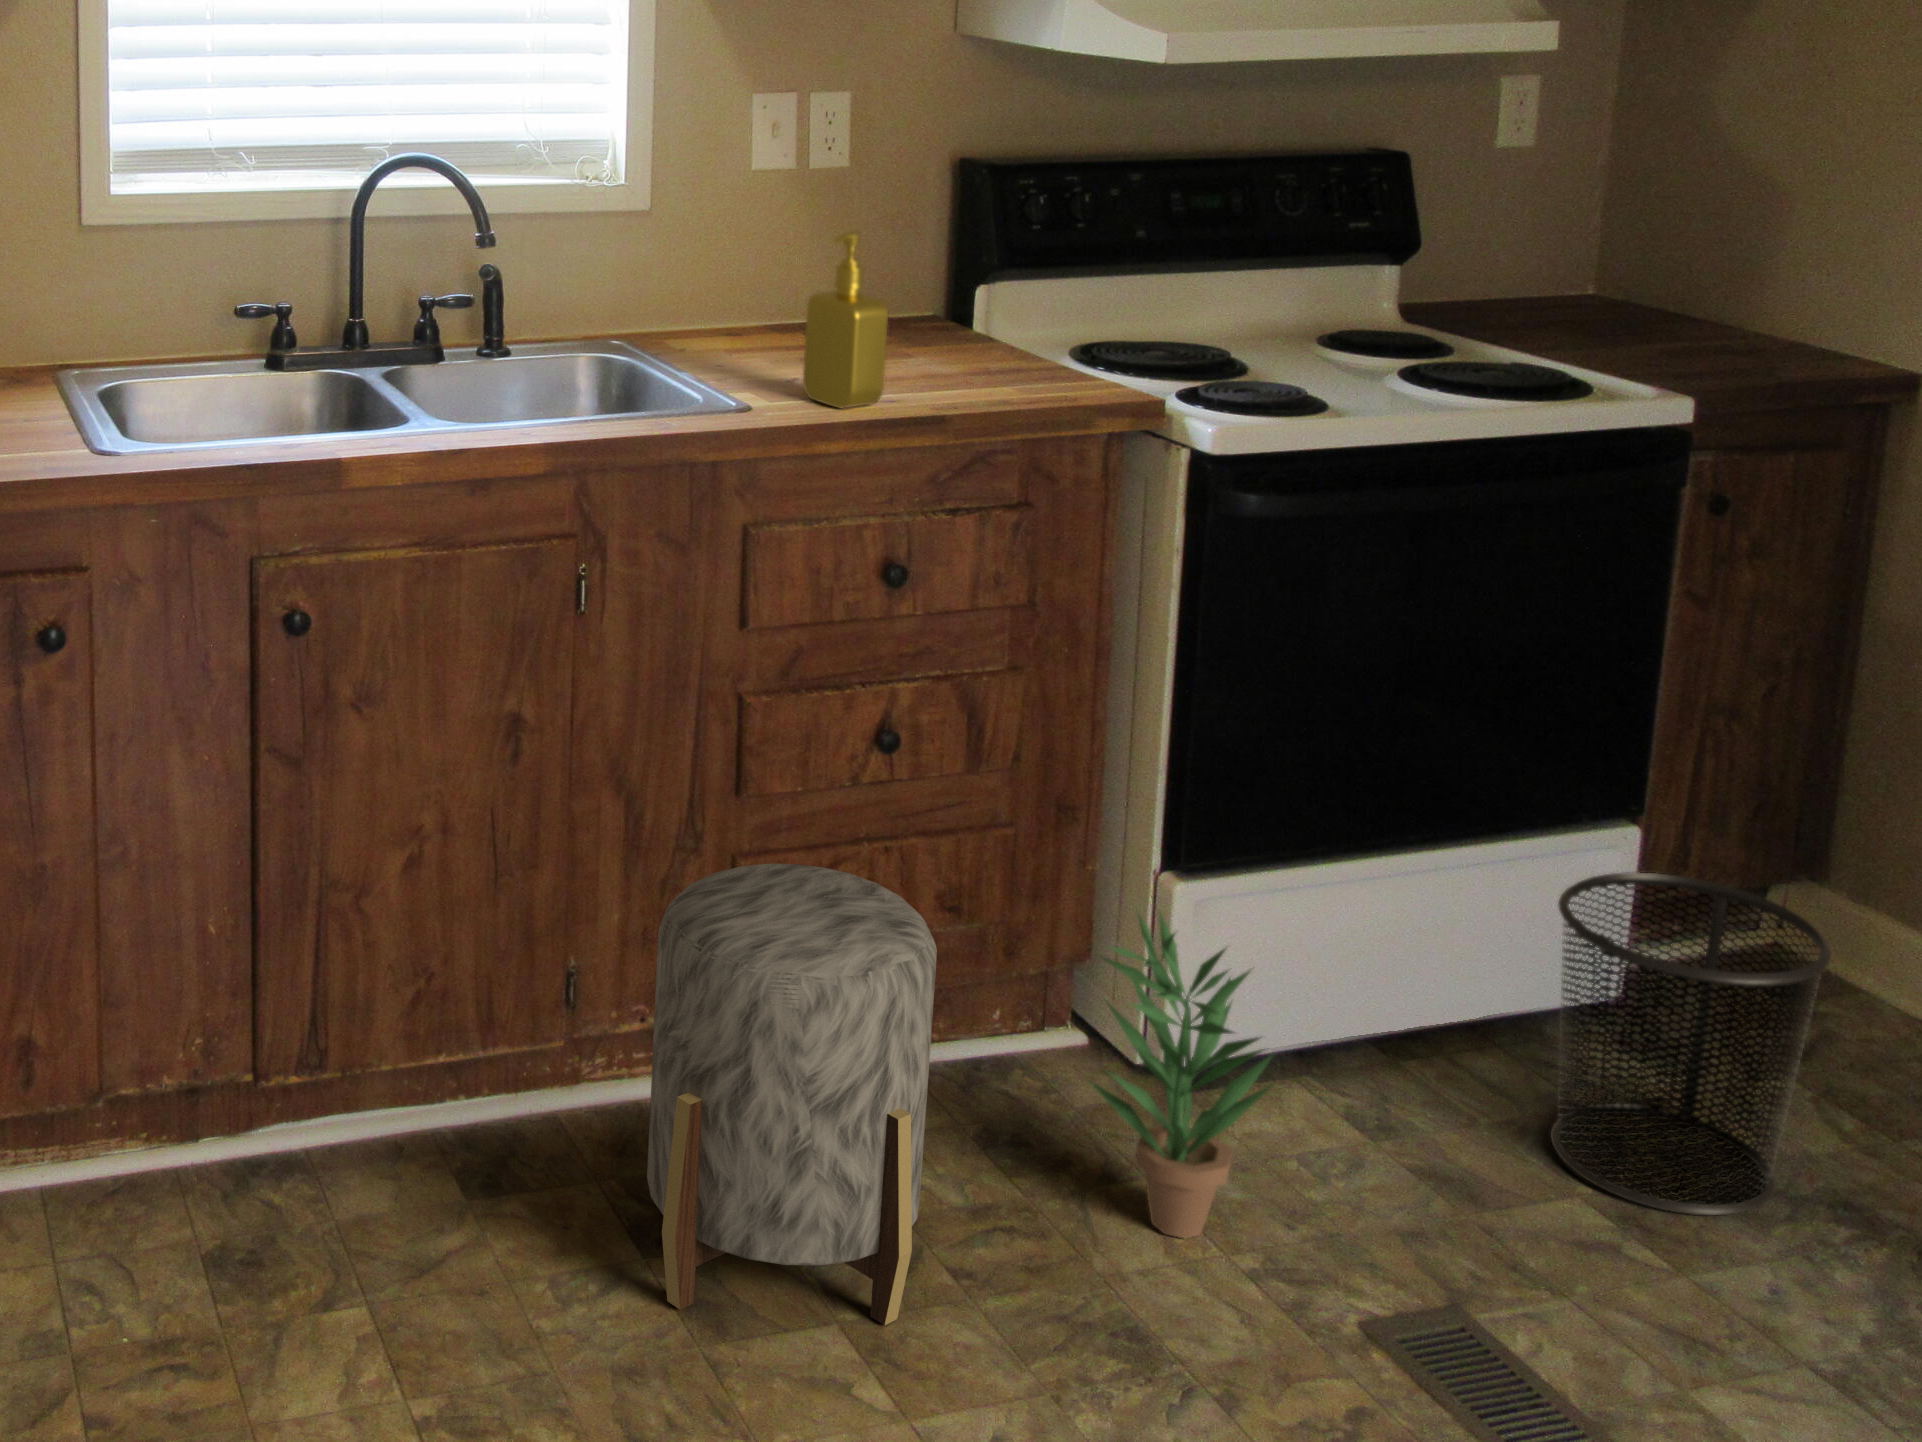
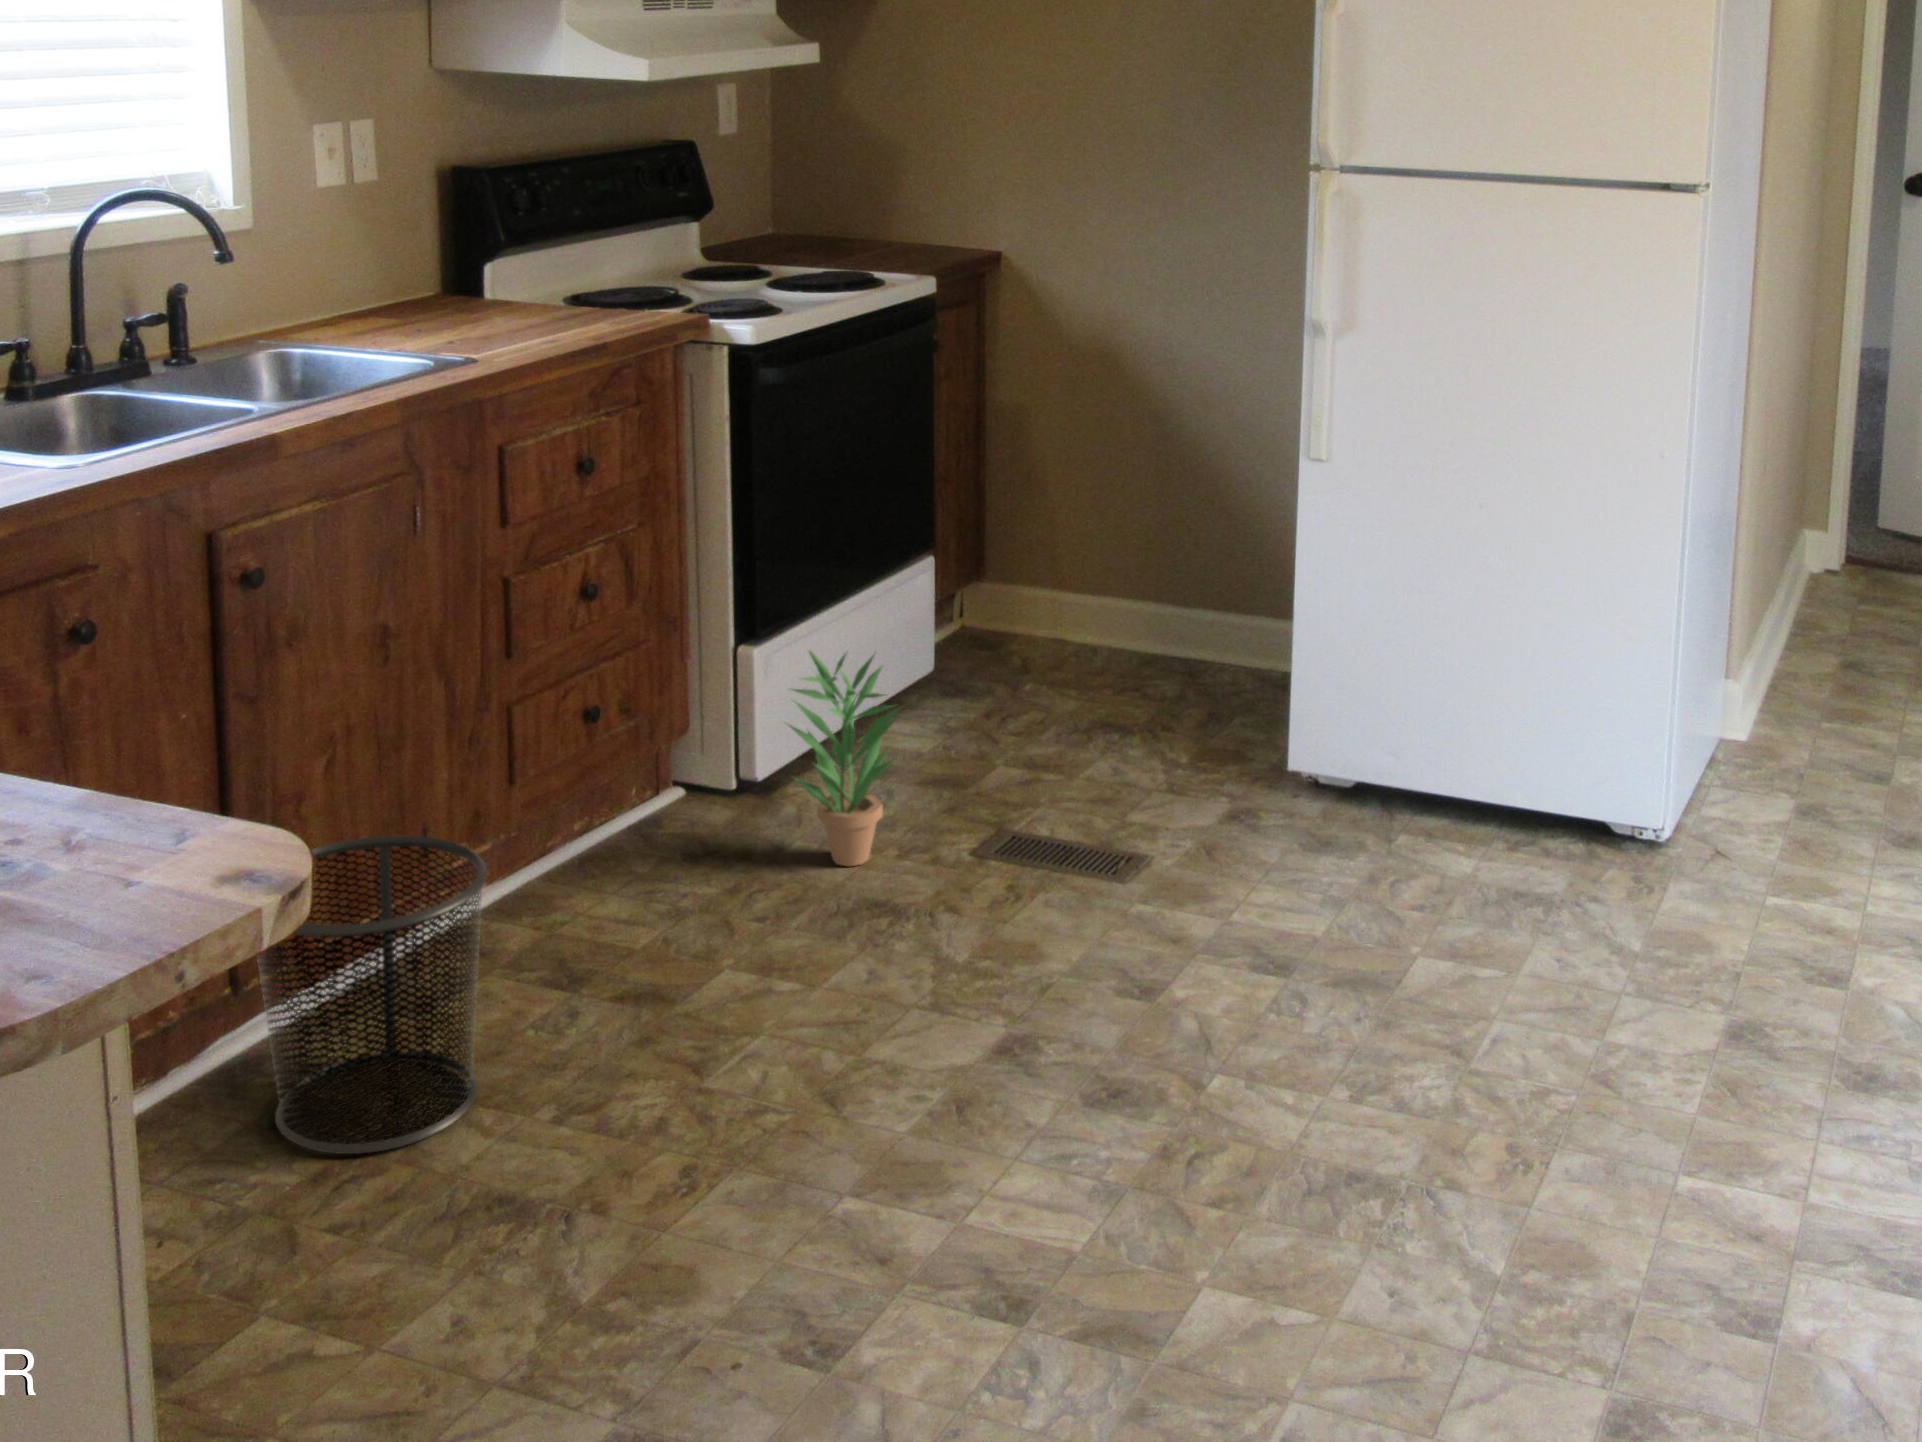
soap dispenser: present [803,231,888,408] -> none [465,214,535,350]
stool: present [647,864,937,1325] -> none [527,675,770,1021]
waste bin: present [1551,872,1831,1216] -> present [258,836,487,1154]

